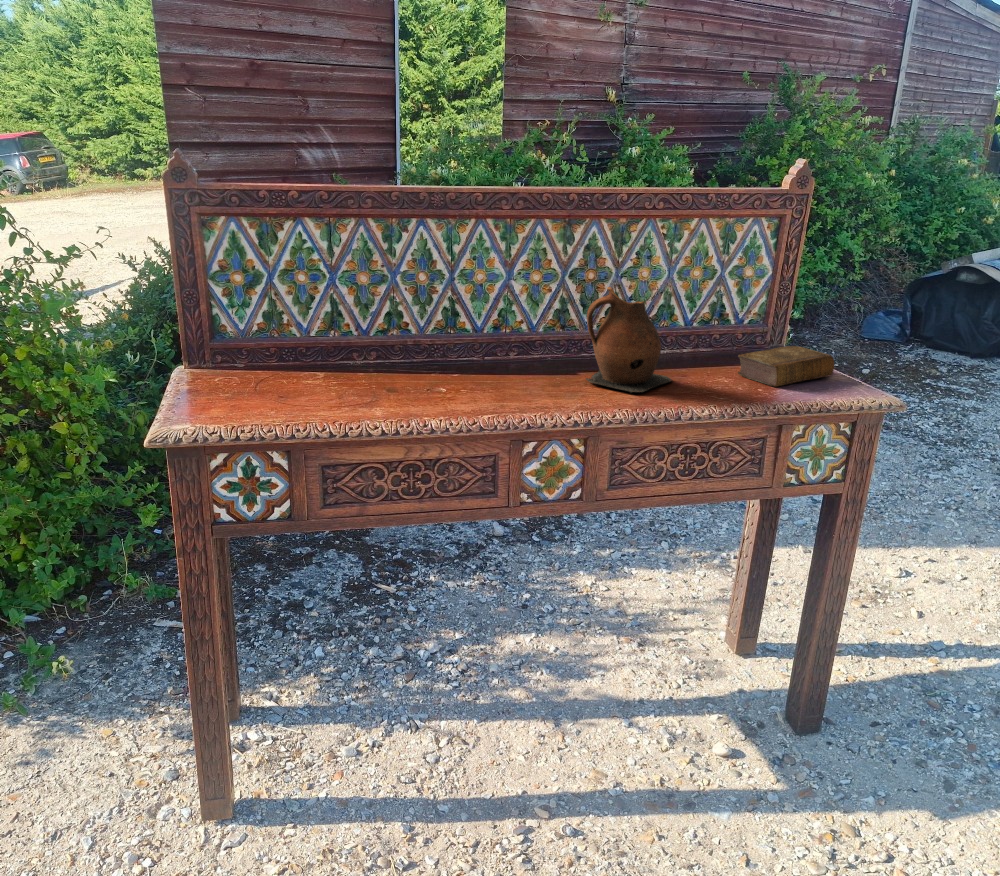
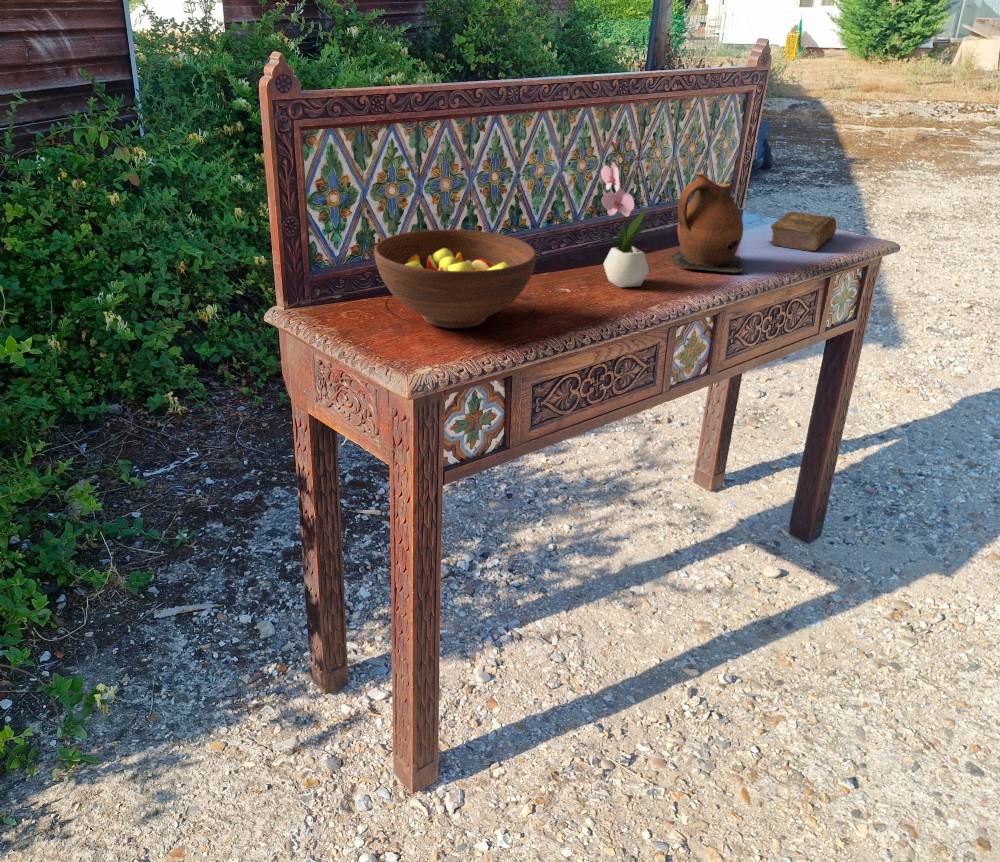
flower arrangement: none [477,248,529,390] -> present [598,141,661,287]
fruit bowl: none [213,313,360,397] -> present [374,229,536,328]

